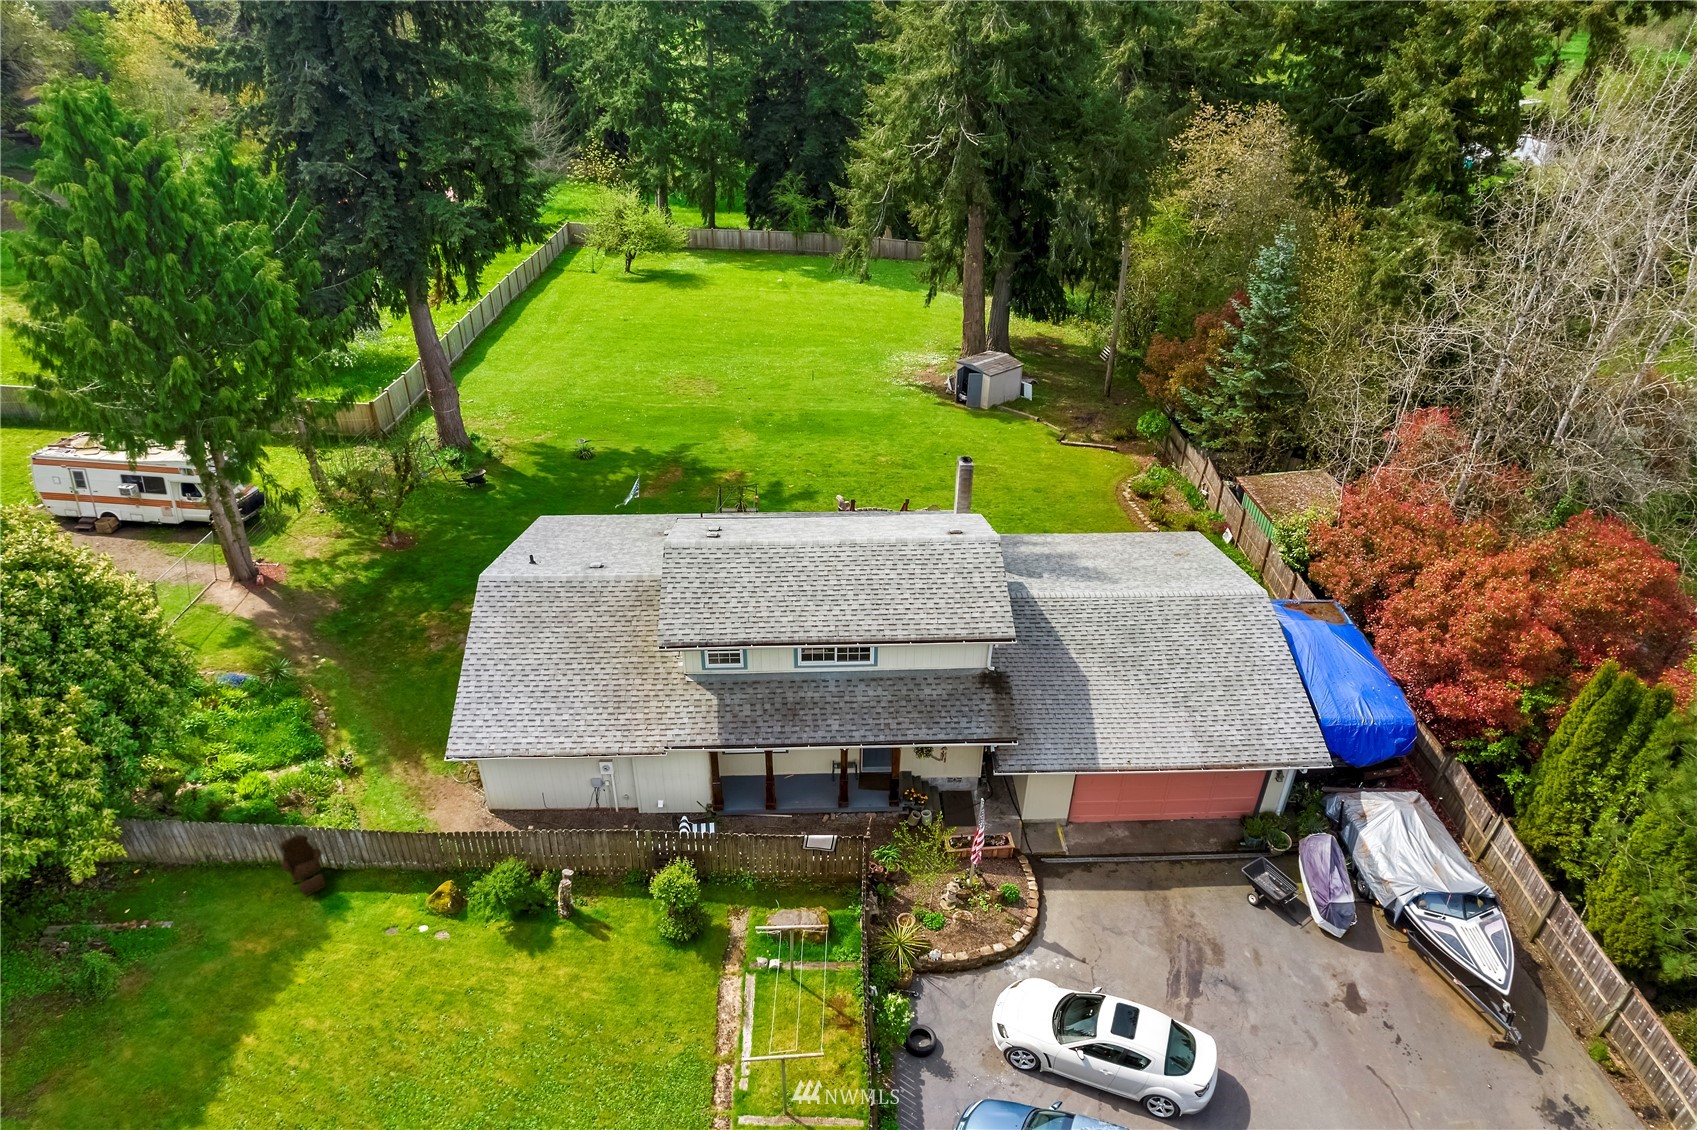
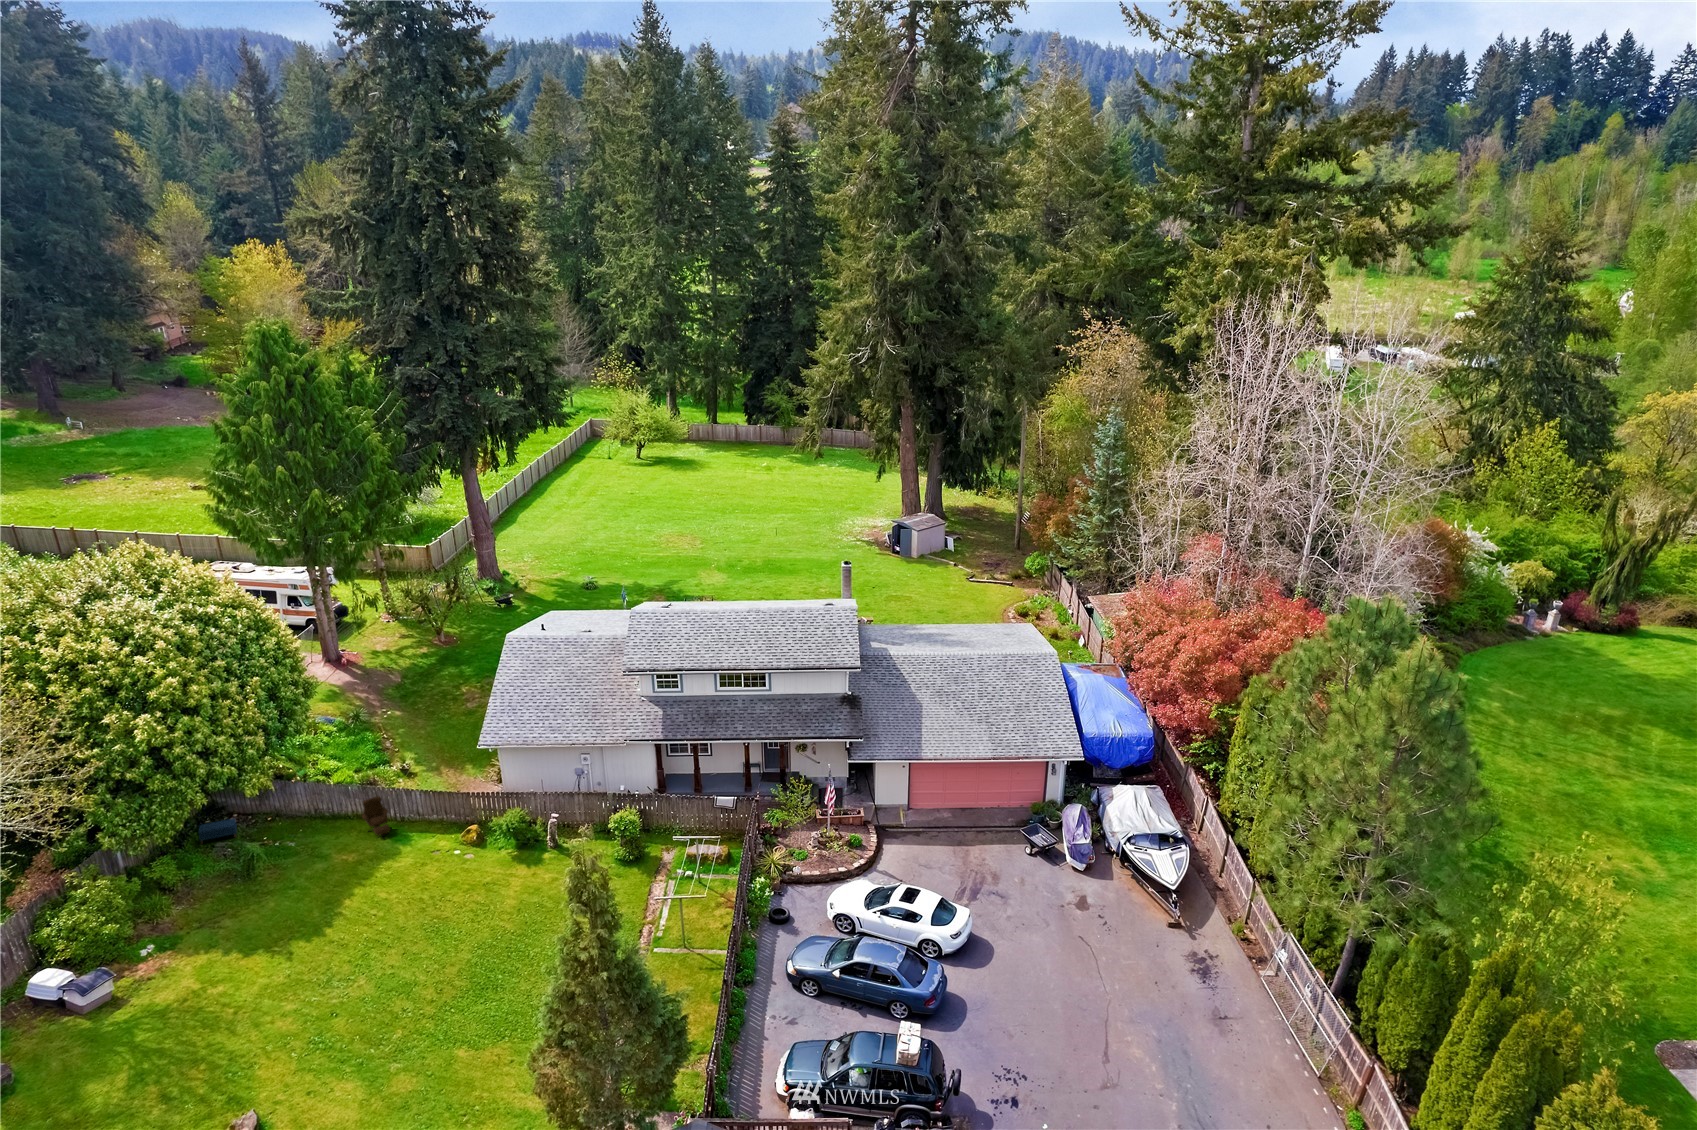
bench: none [32,873,97,917] -> present [198,819,237,843]

